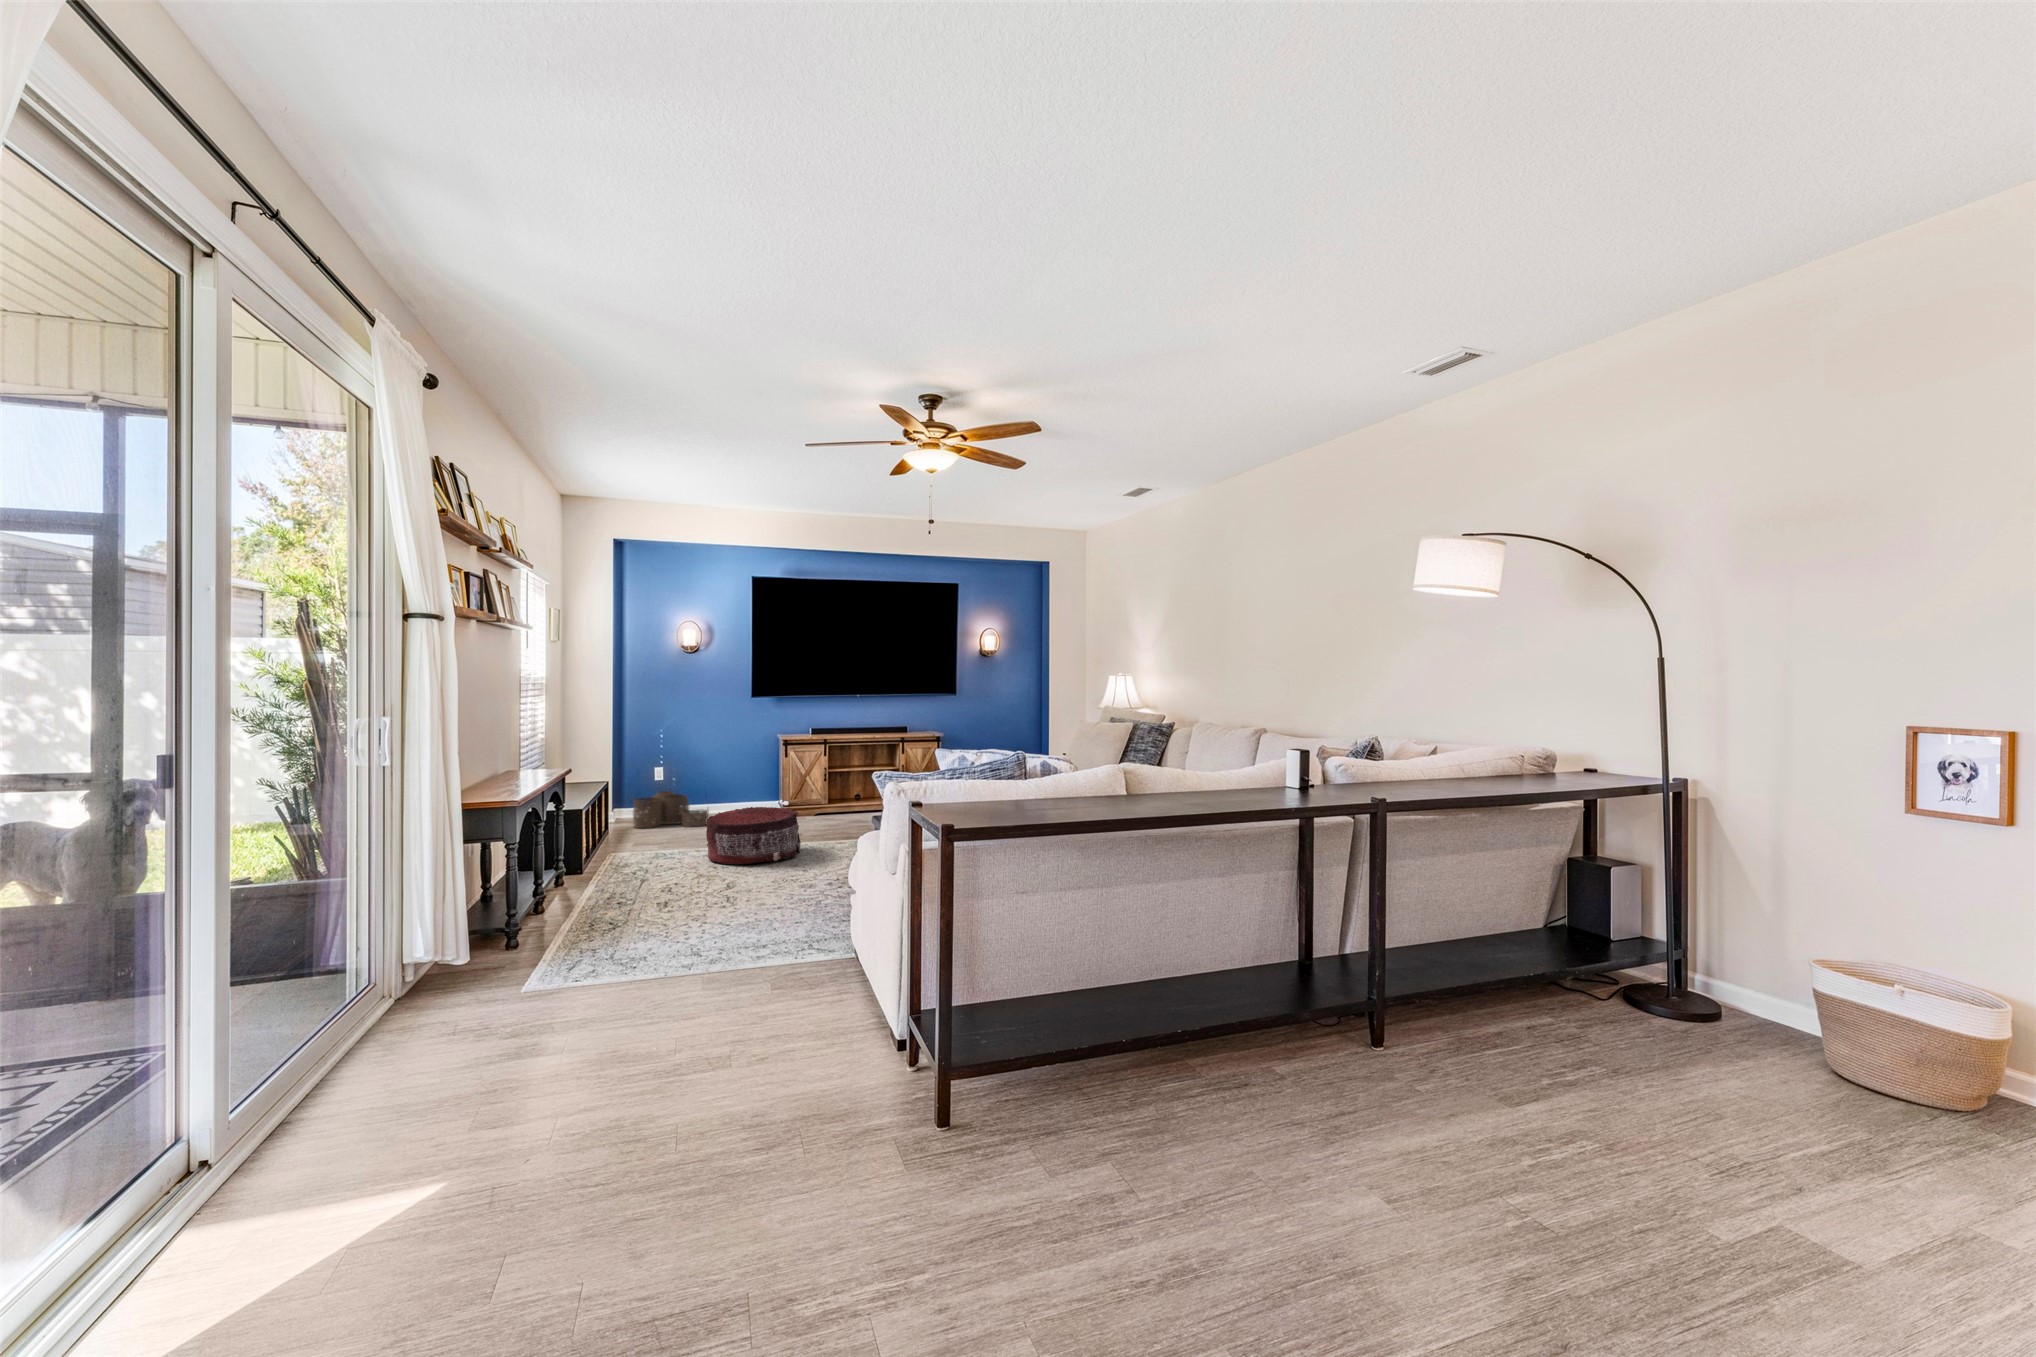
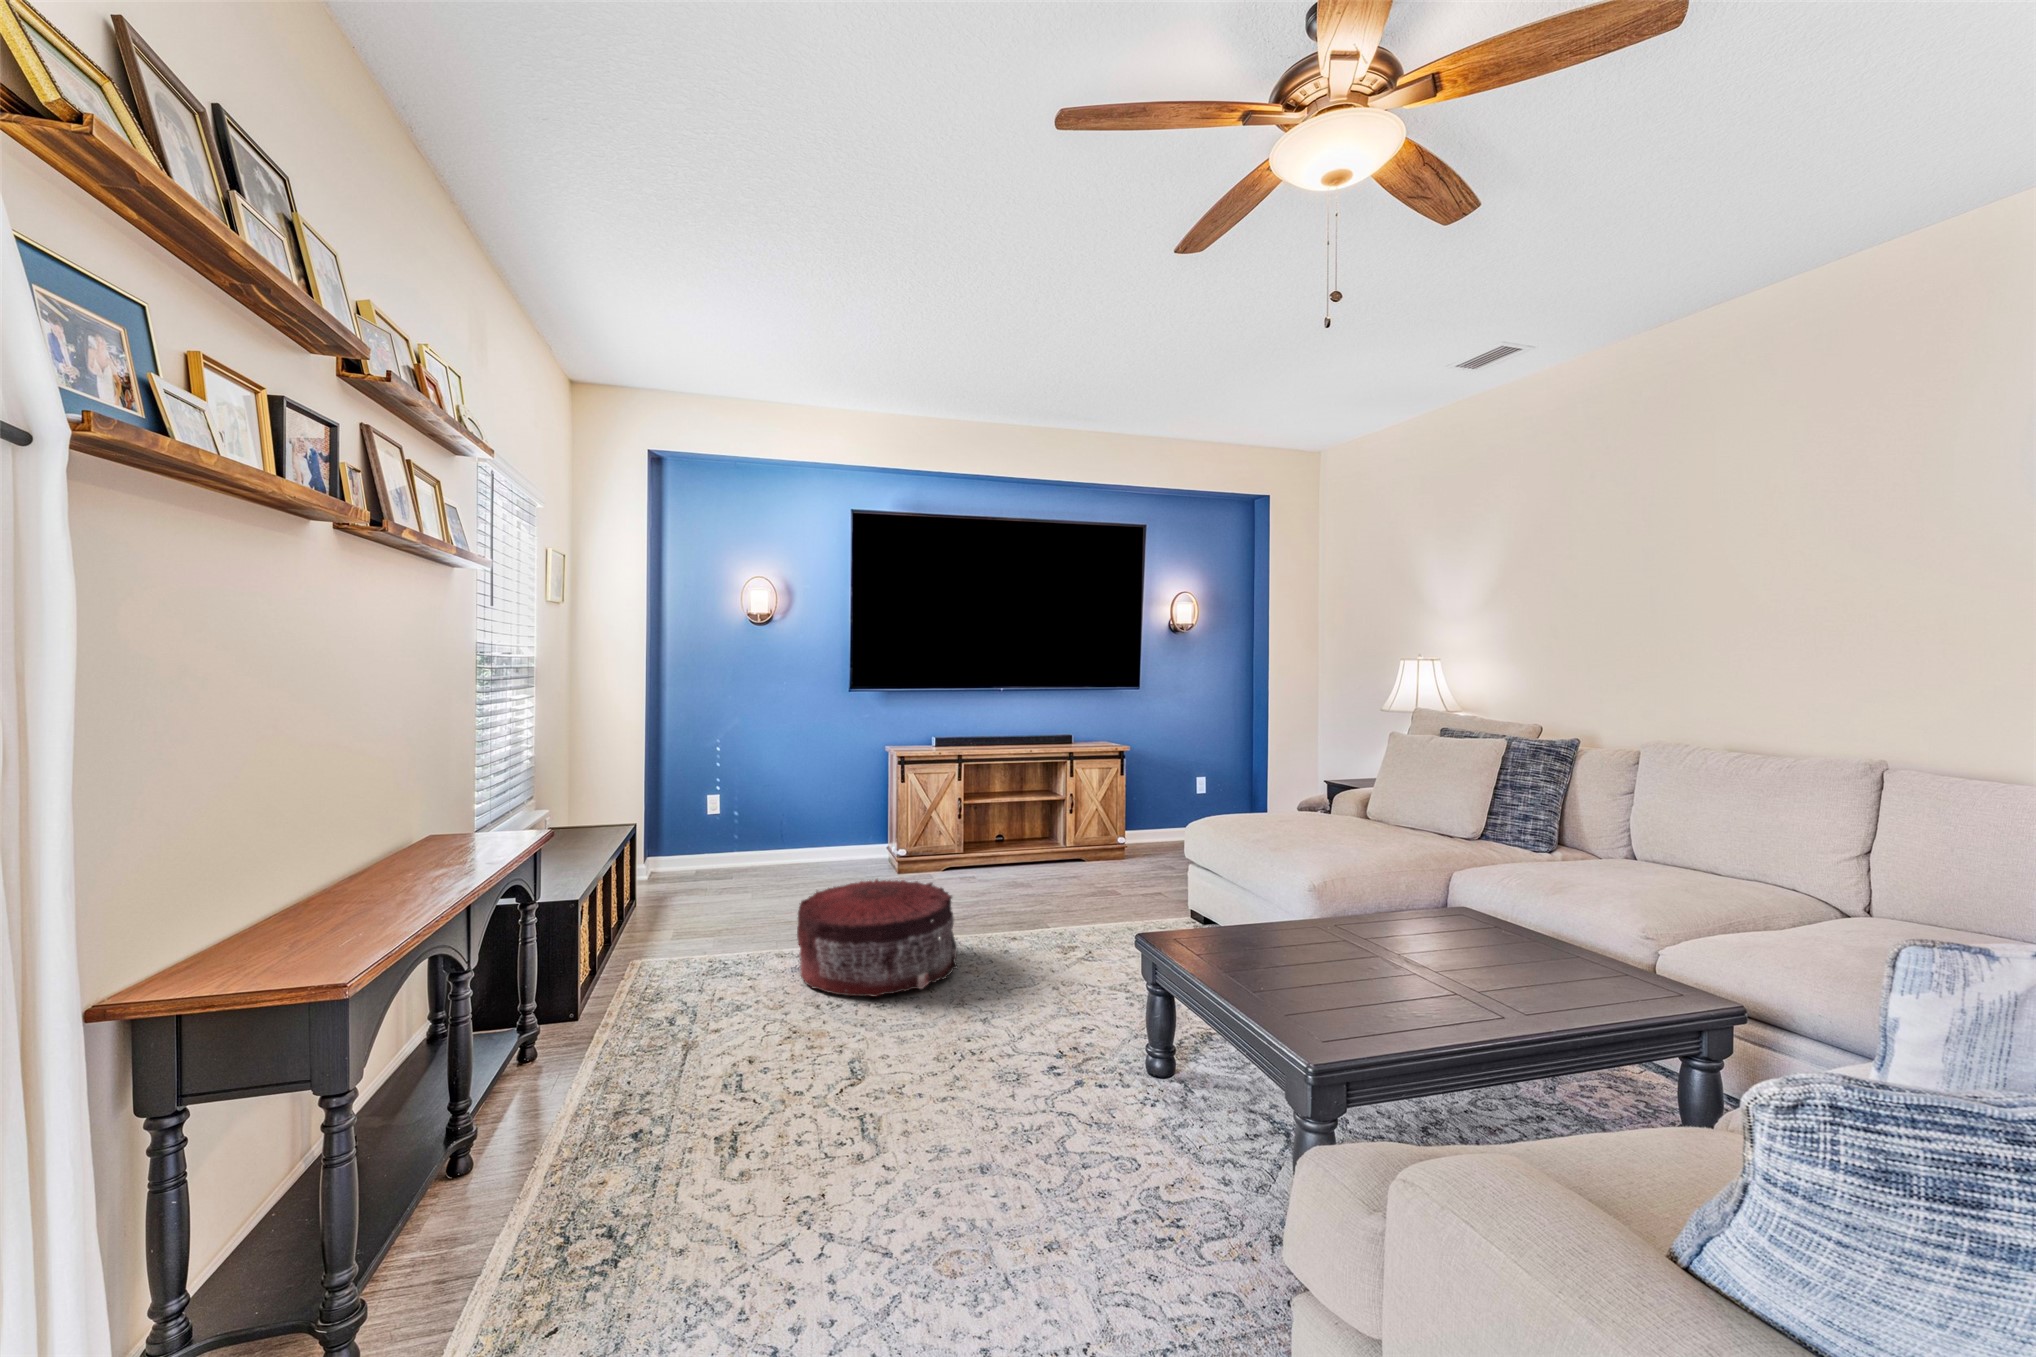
woven basket: present [633,789,709,828] -> none [675,826,789,893]

